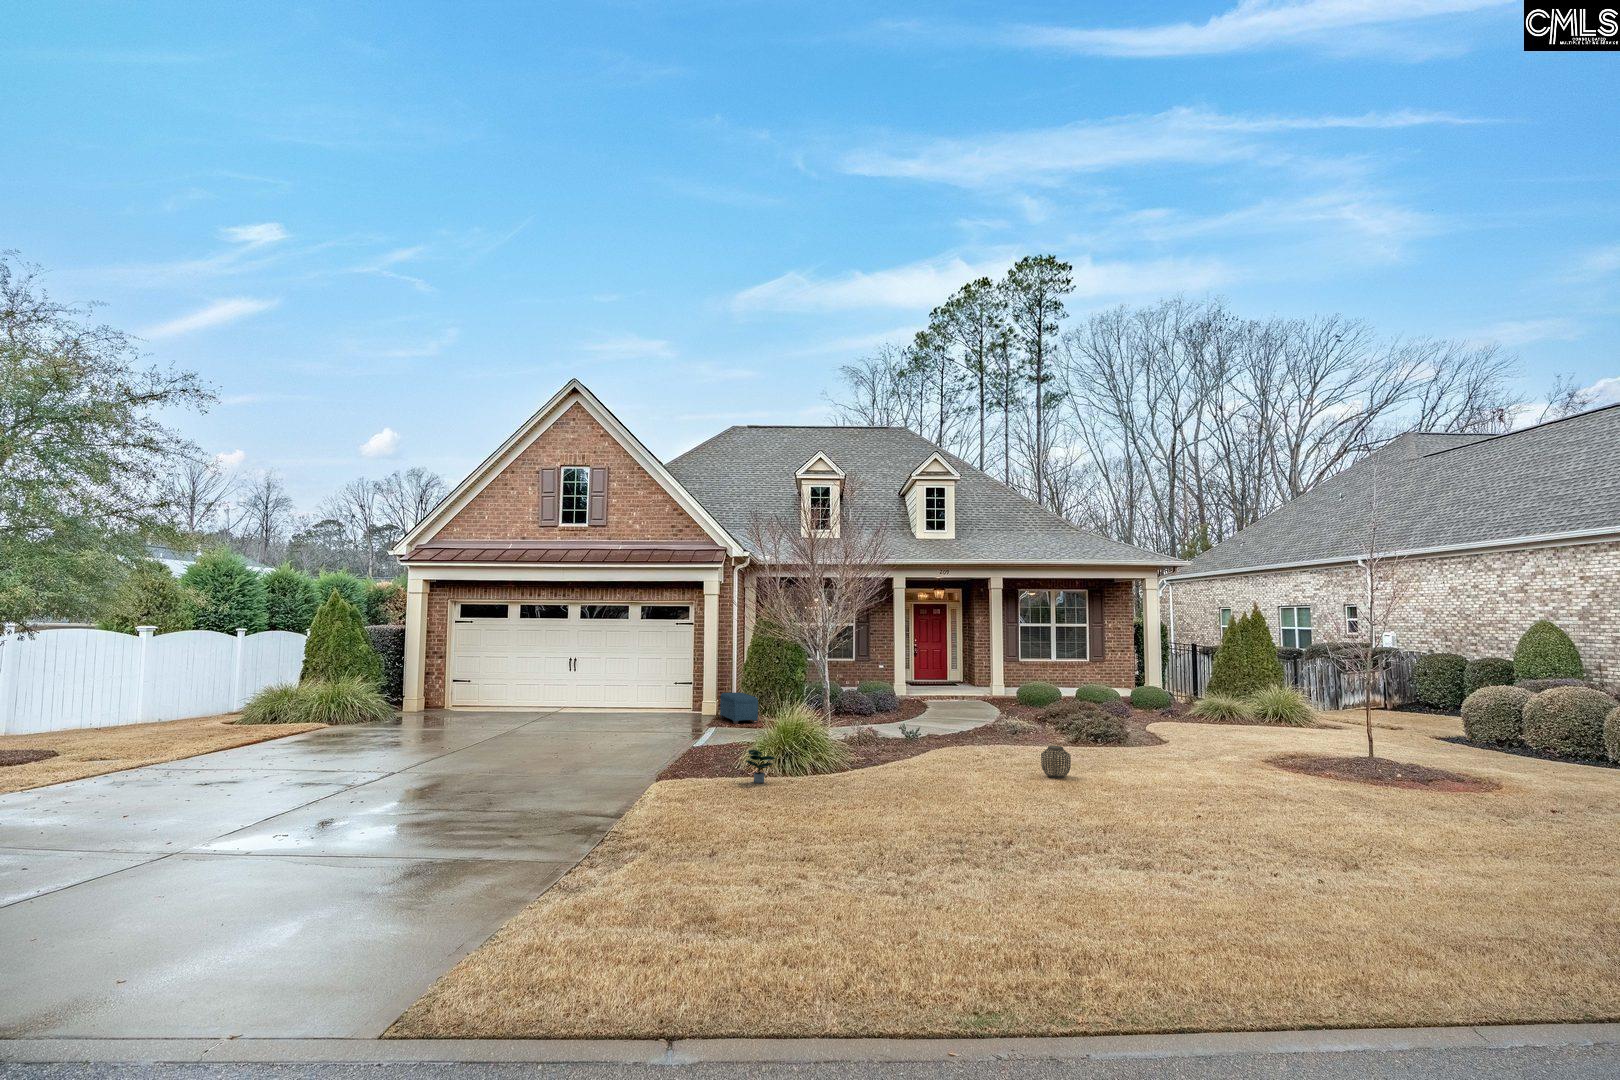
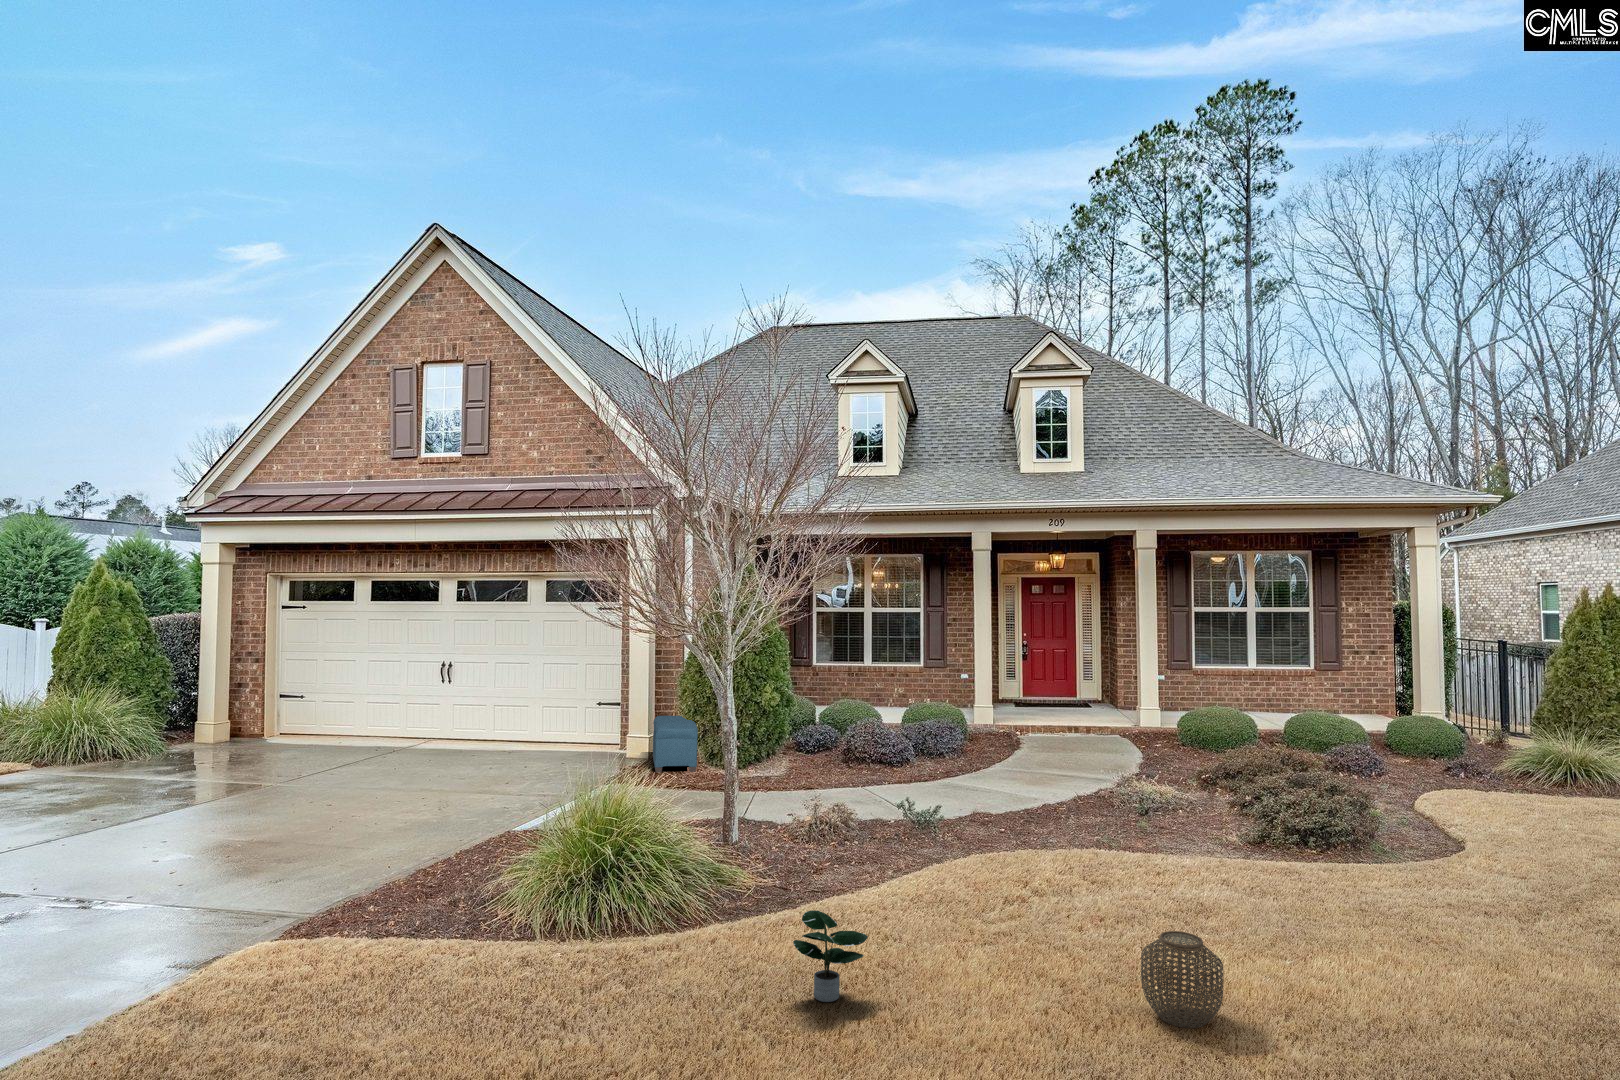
potted plant: present [746,750,775,783] -> present [793,910,868,1002]

